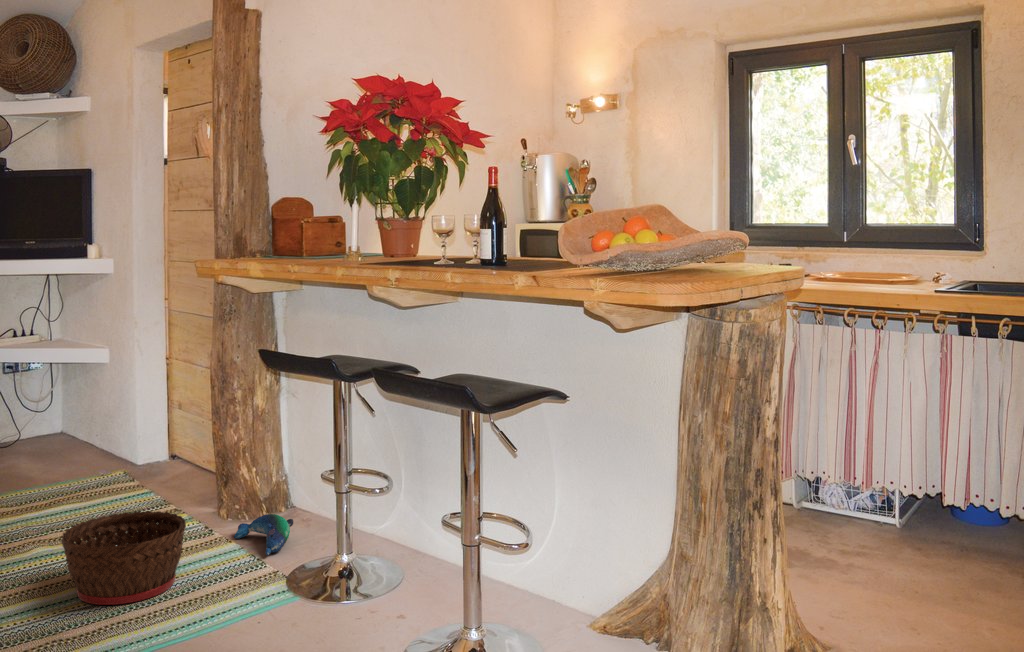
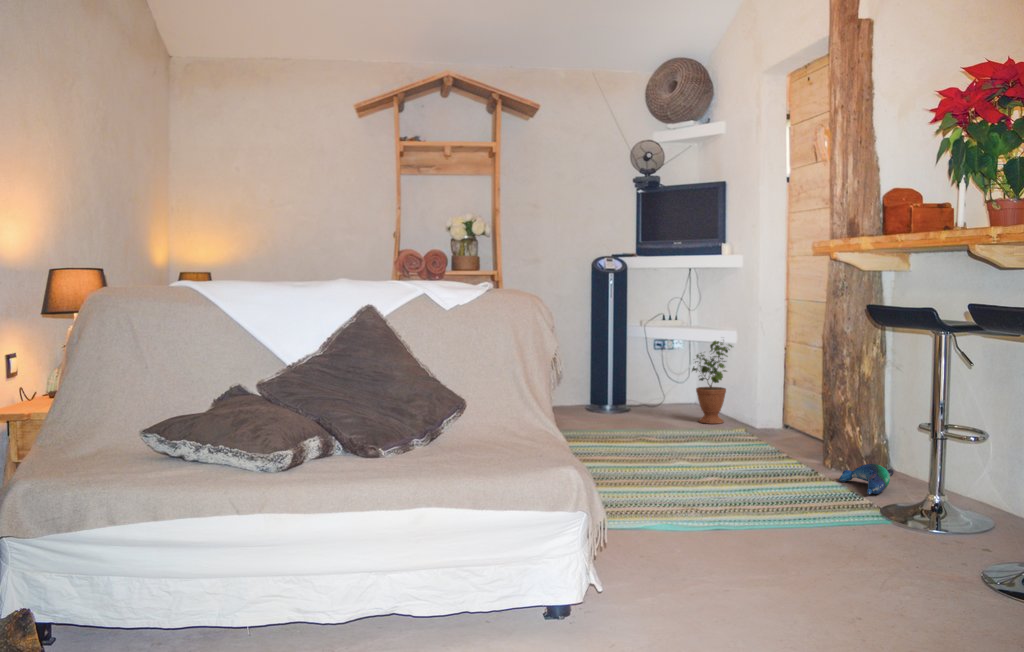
potted plant: none [53,360,109,467] -> present [692,341,732,424]
basket: present [61,511,186,605] -> none [708,441,801,505]

